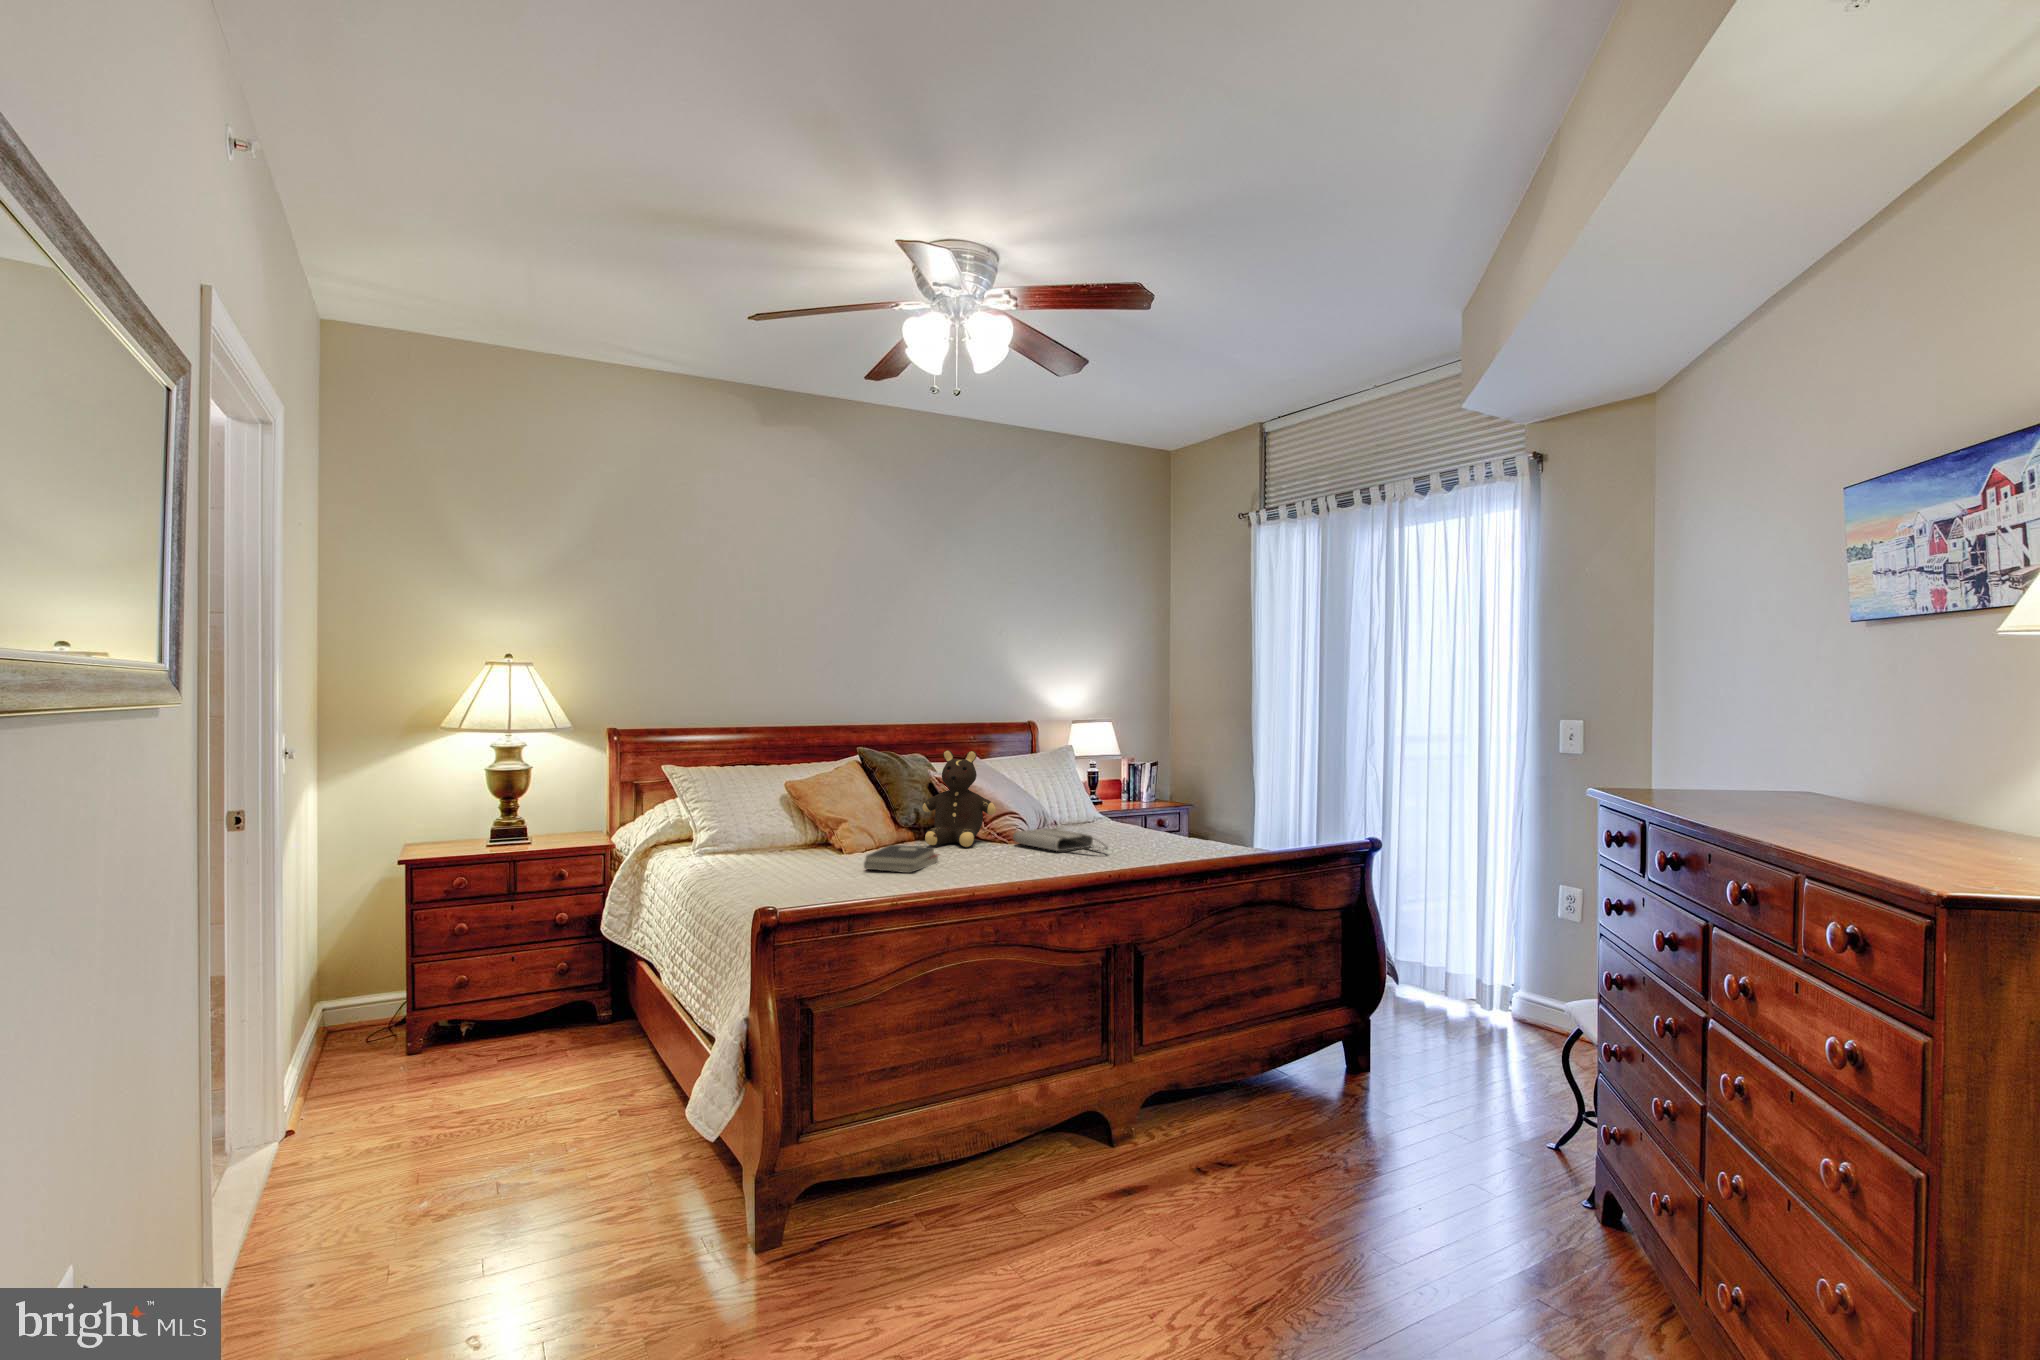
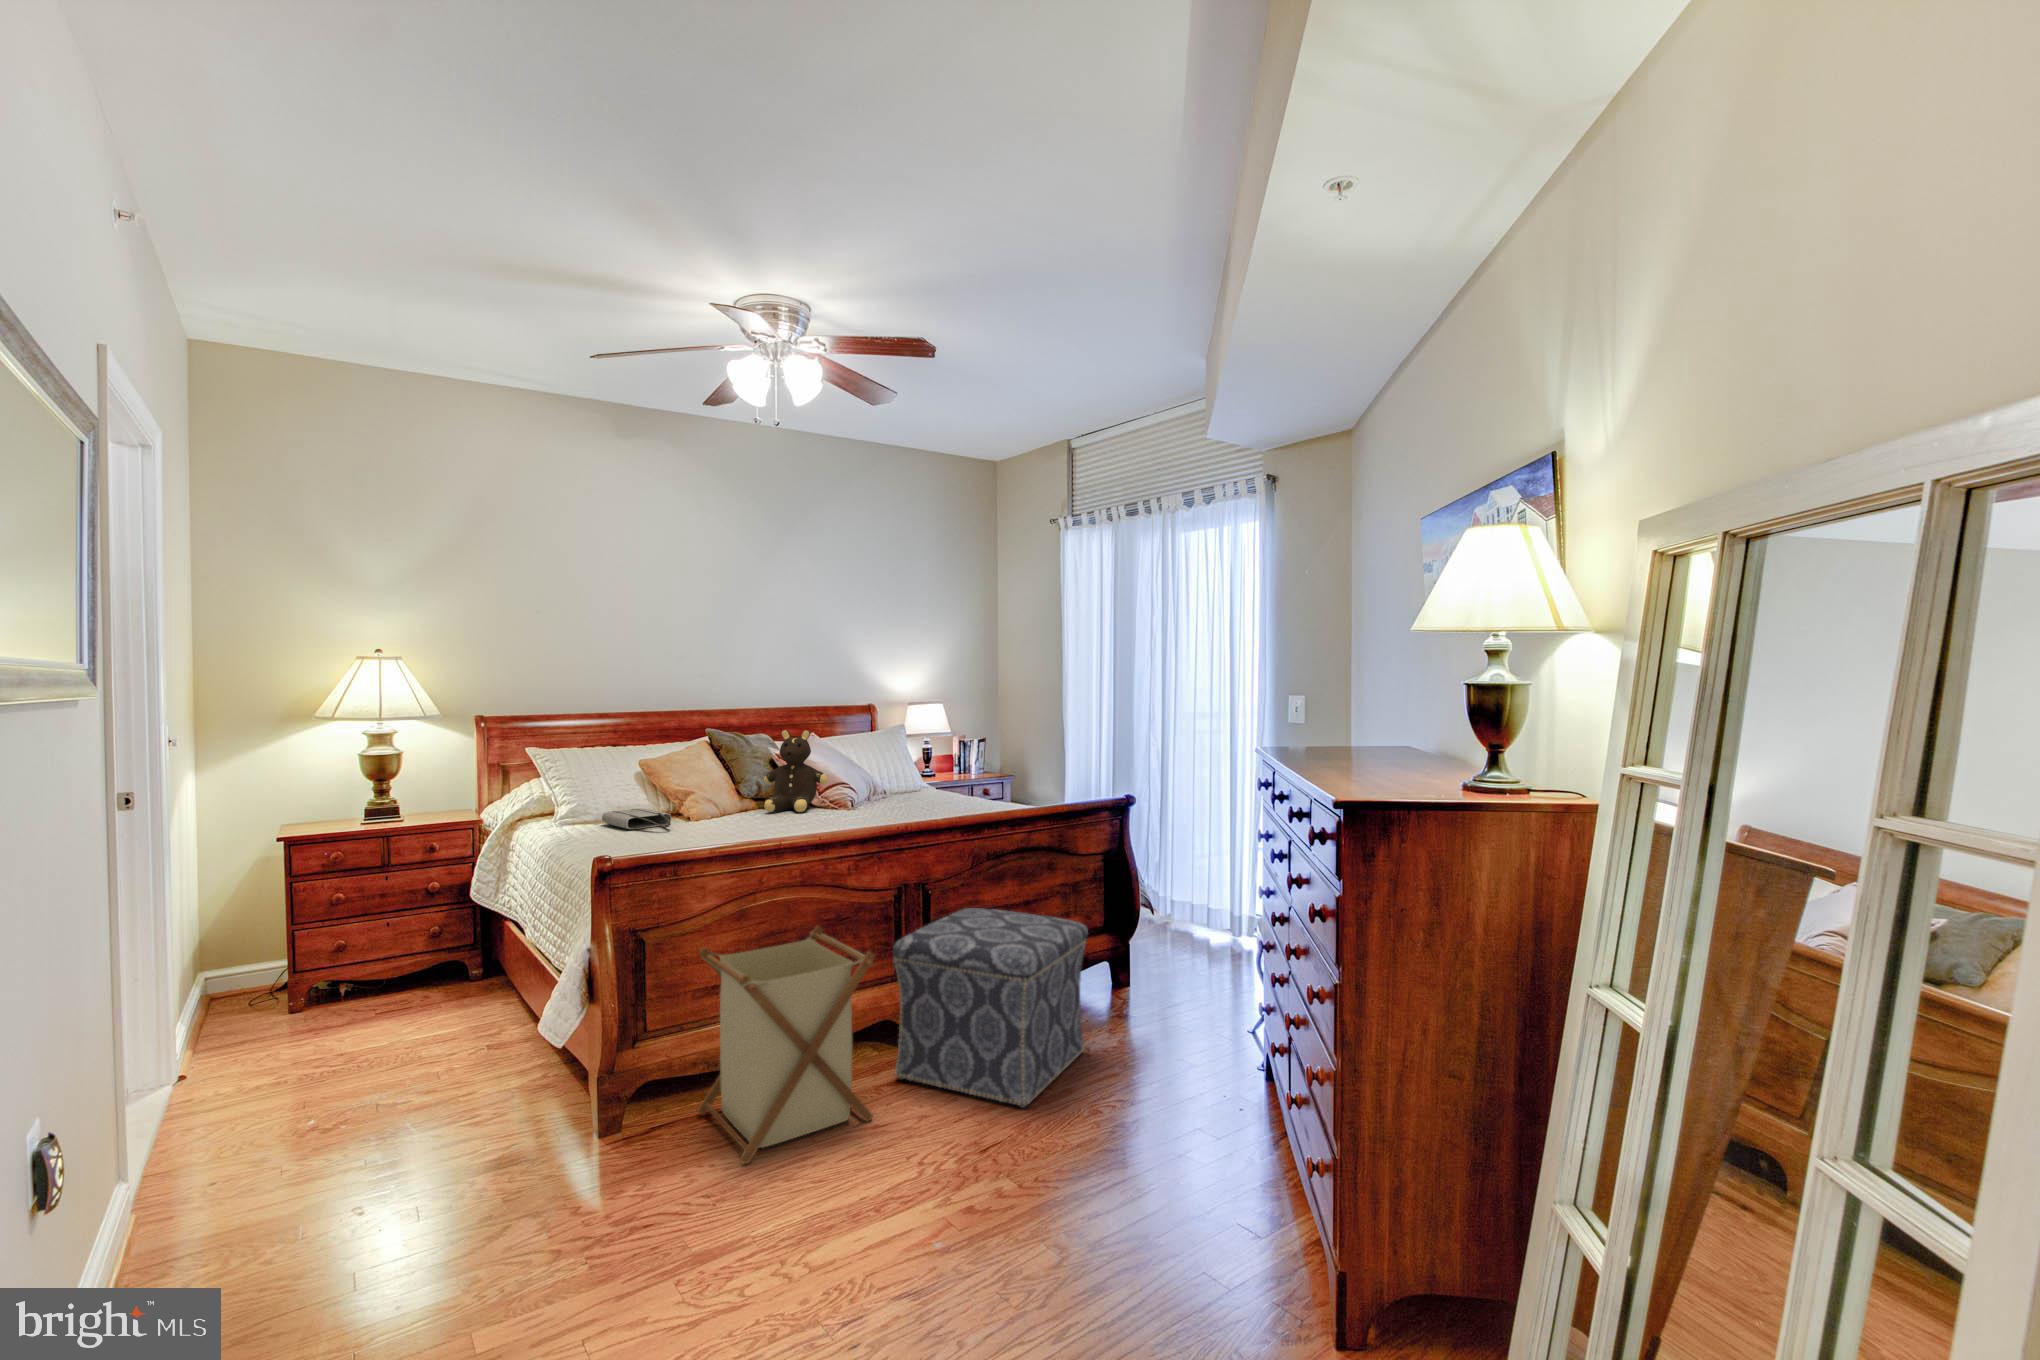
tote bag: present [1013,828,1108,851] -> present [602,809,671,830]
hardback book: present [864,845,939,873] -> none [704,812,773,834]
ottoman: none [1107,975,1347,1249] -> present [893,908,1088,1108]
laundry basket: none [872,994,1099,1310] -> present [697,926,875,1164]

